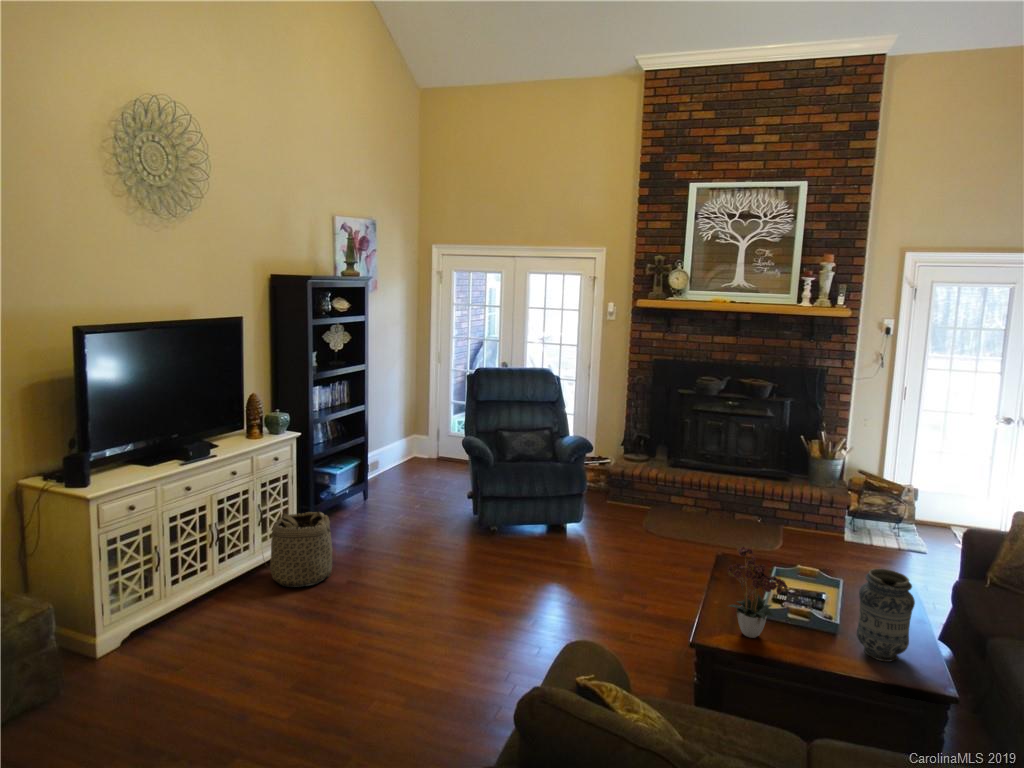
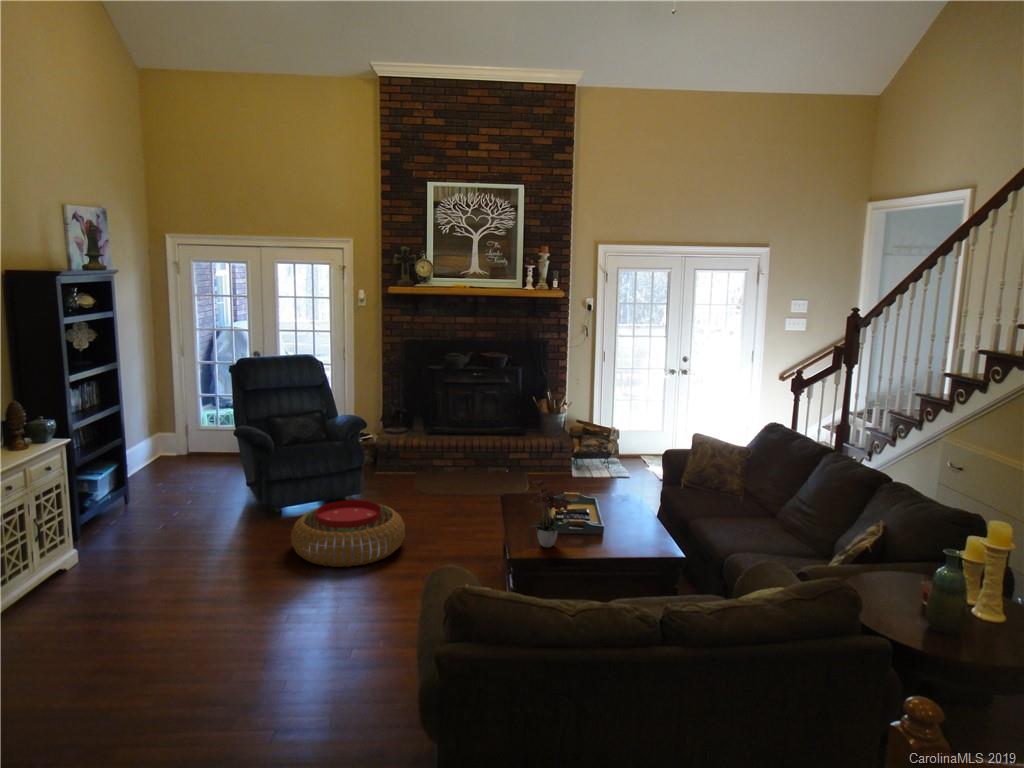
basket: present [270,512,332,587] -> none [44,516,138,597]
pouf: none [485,530,608,606] -> present [291,500,405,567]
vase: present [857,569,915,662] -> none [617,481,653,545]

